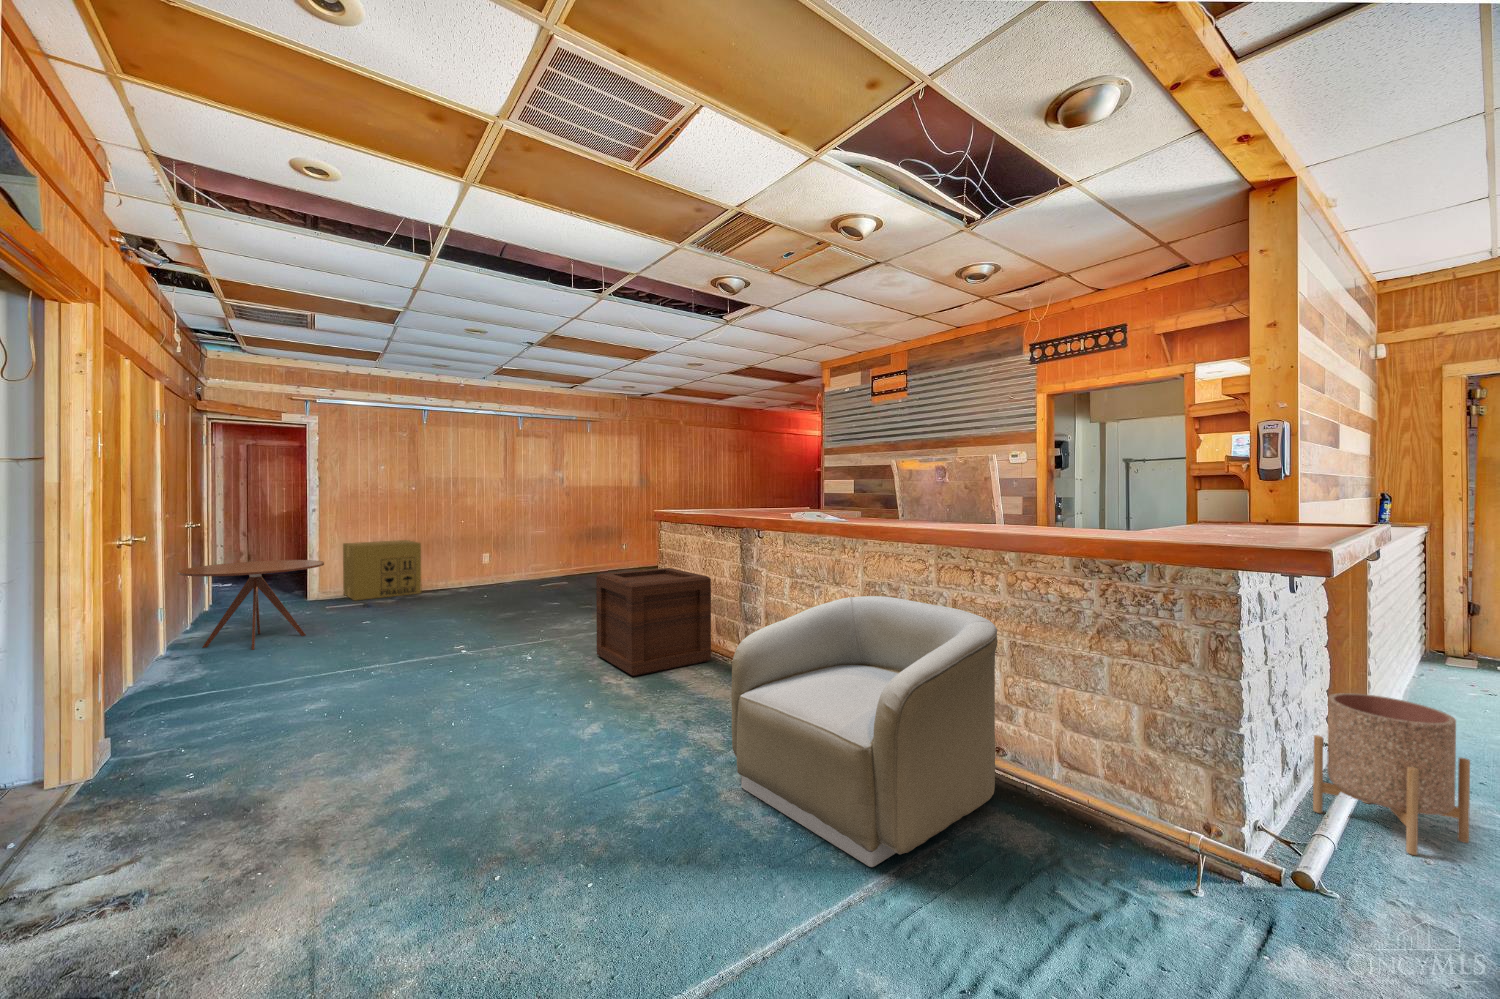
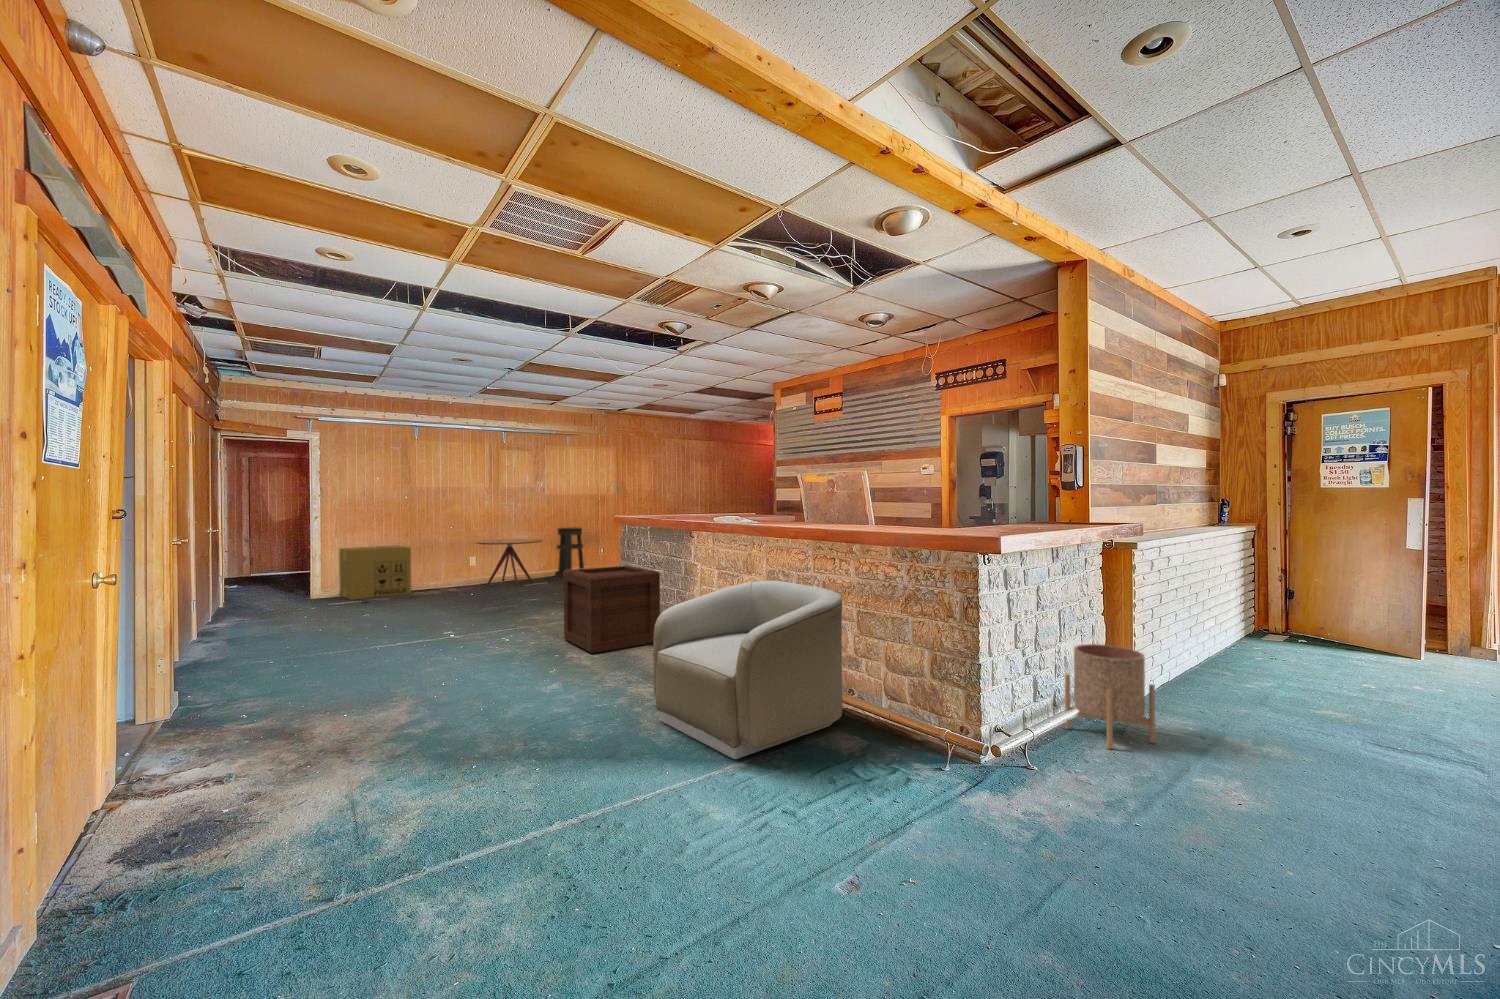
bar stool: none [576,521,609,575] -> present [555,527,584,577]
round table: present [178,560,324,650] -> present [476,539,542,585]

